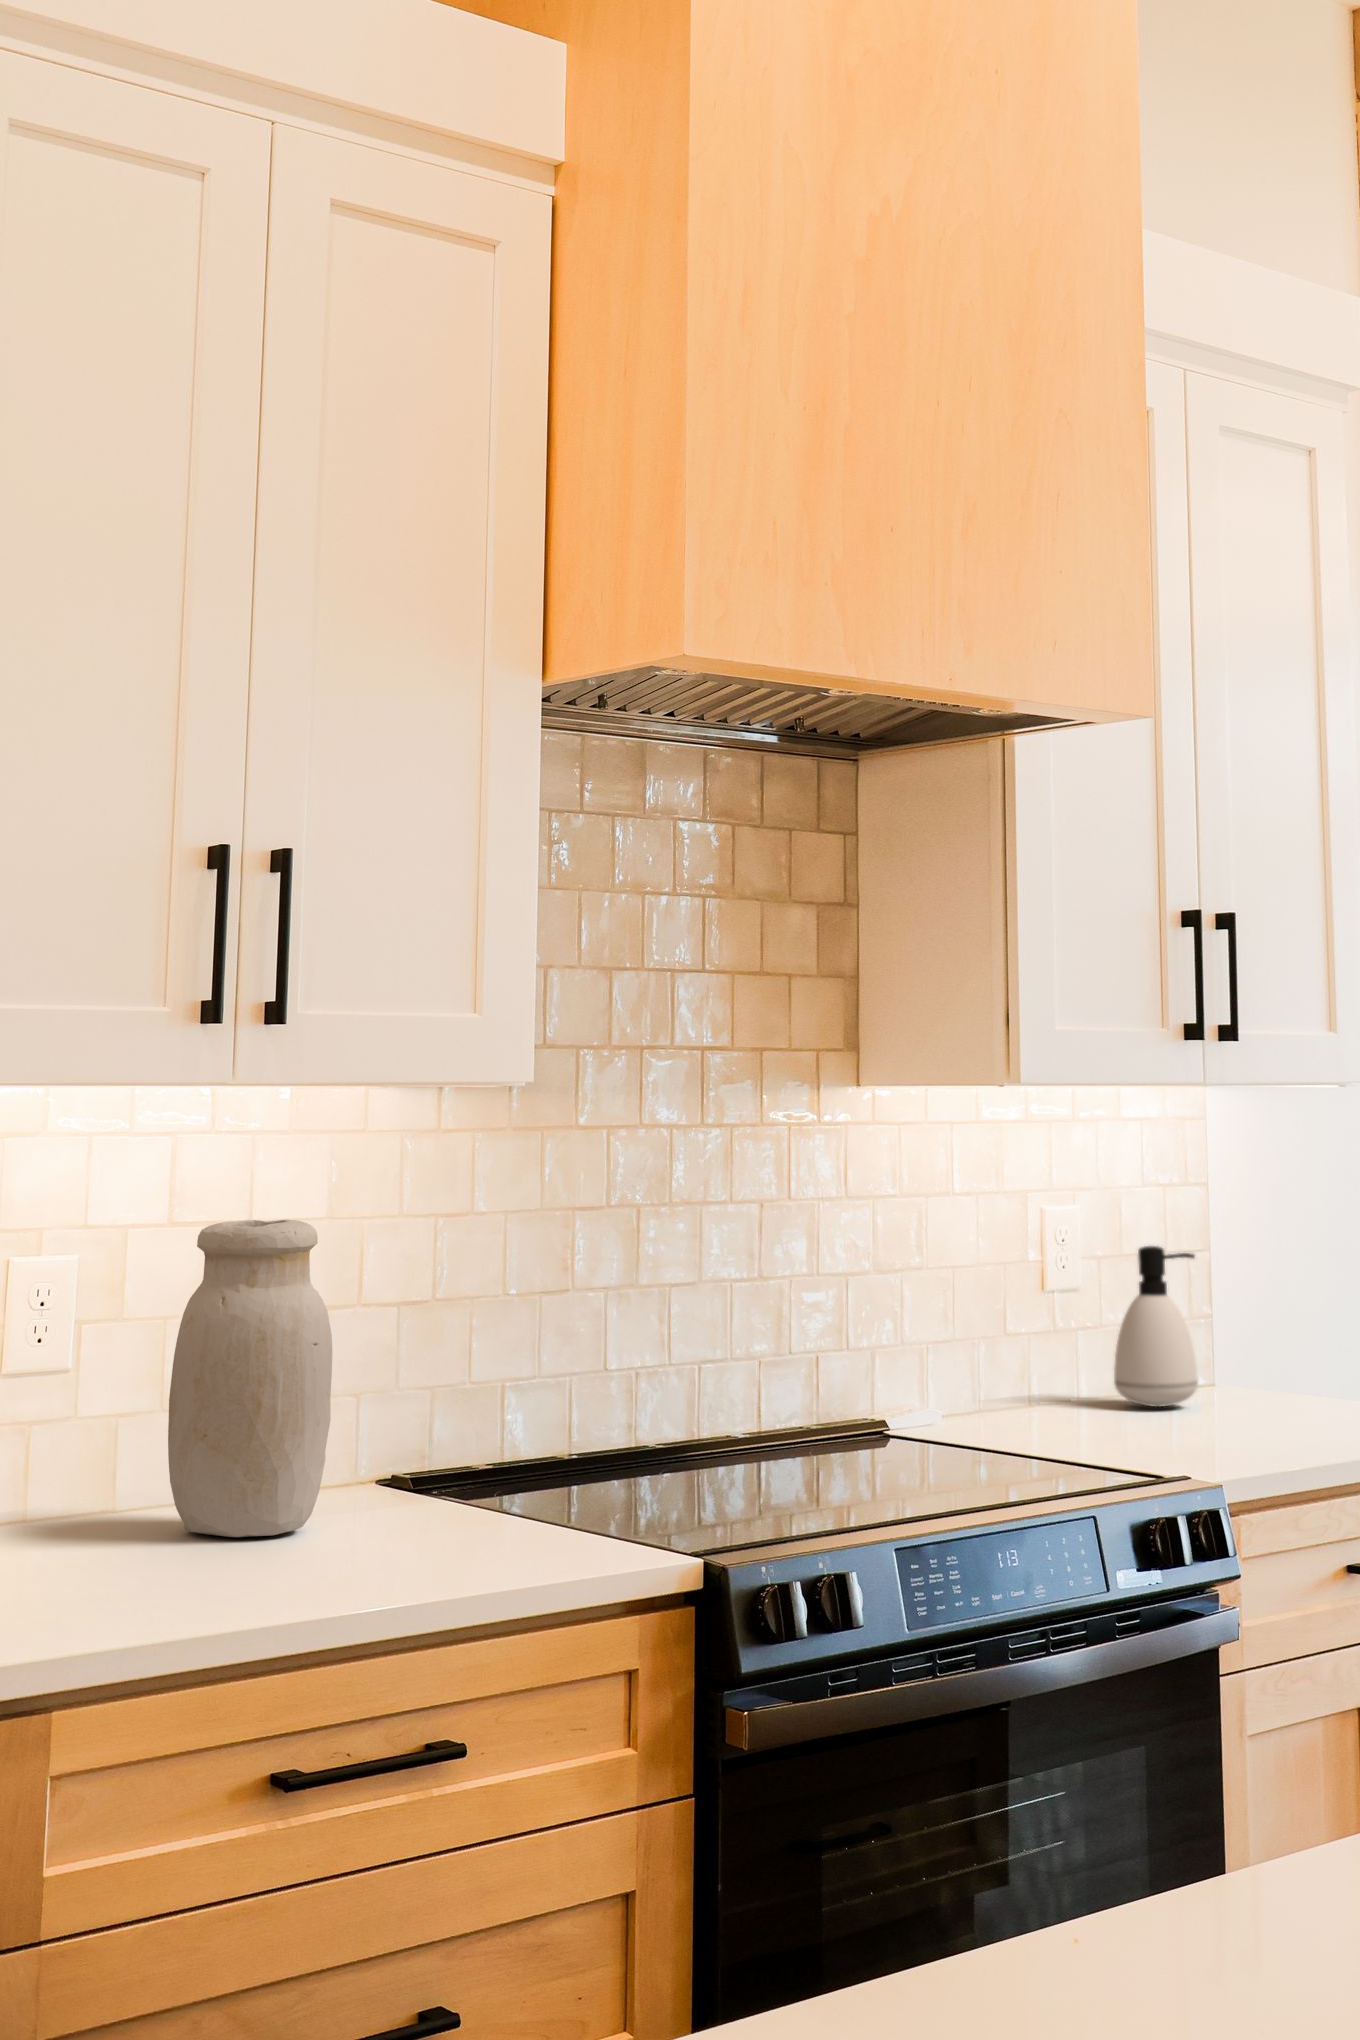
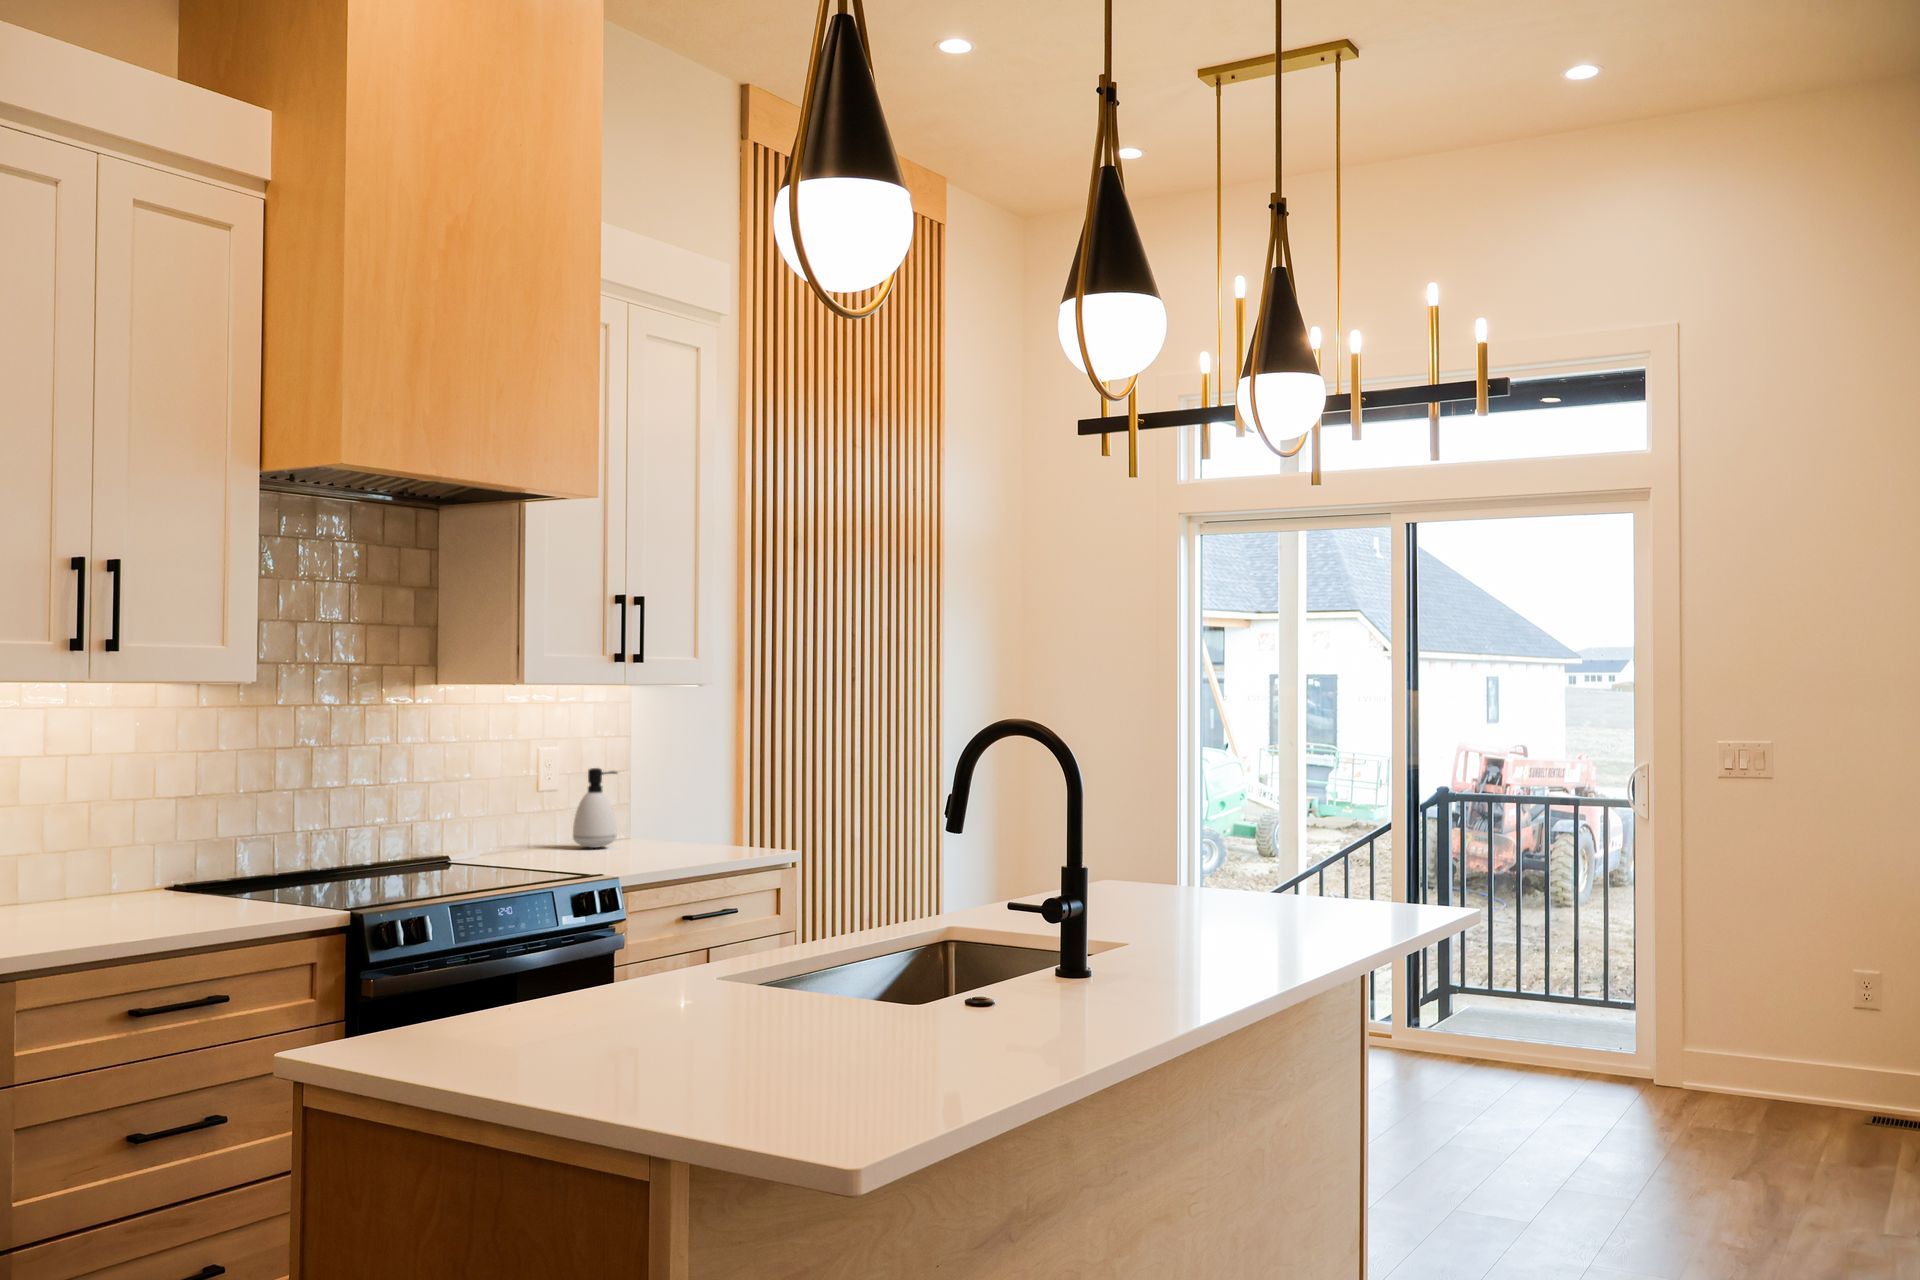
jar: present [168,1220,332,1537] -> none [50,755,144,913]

